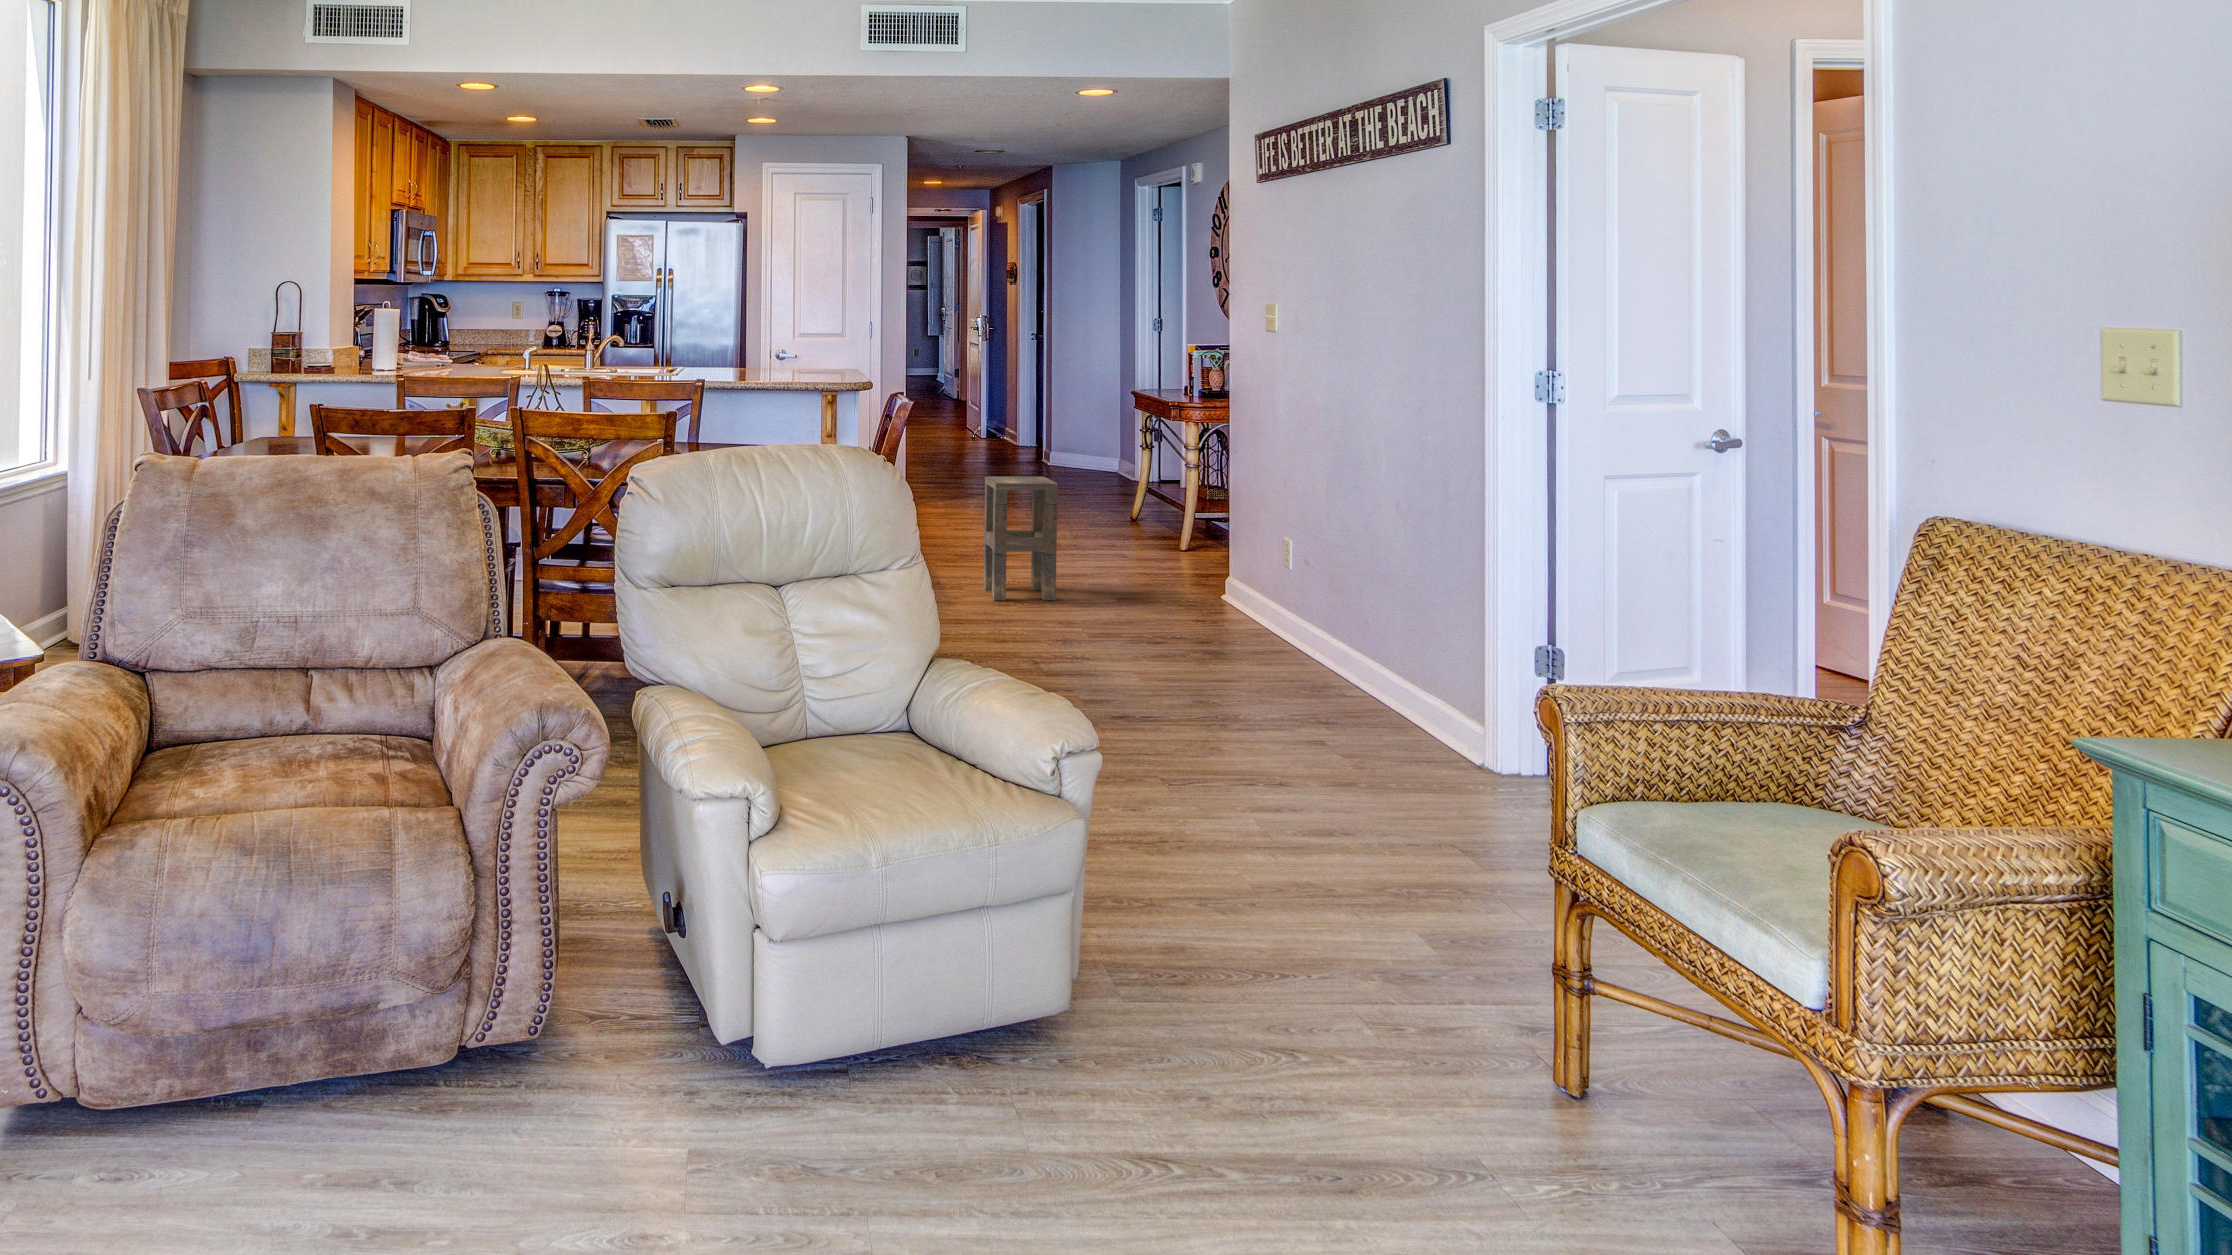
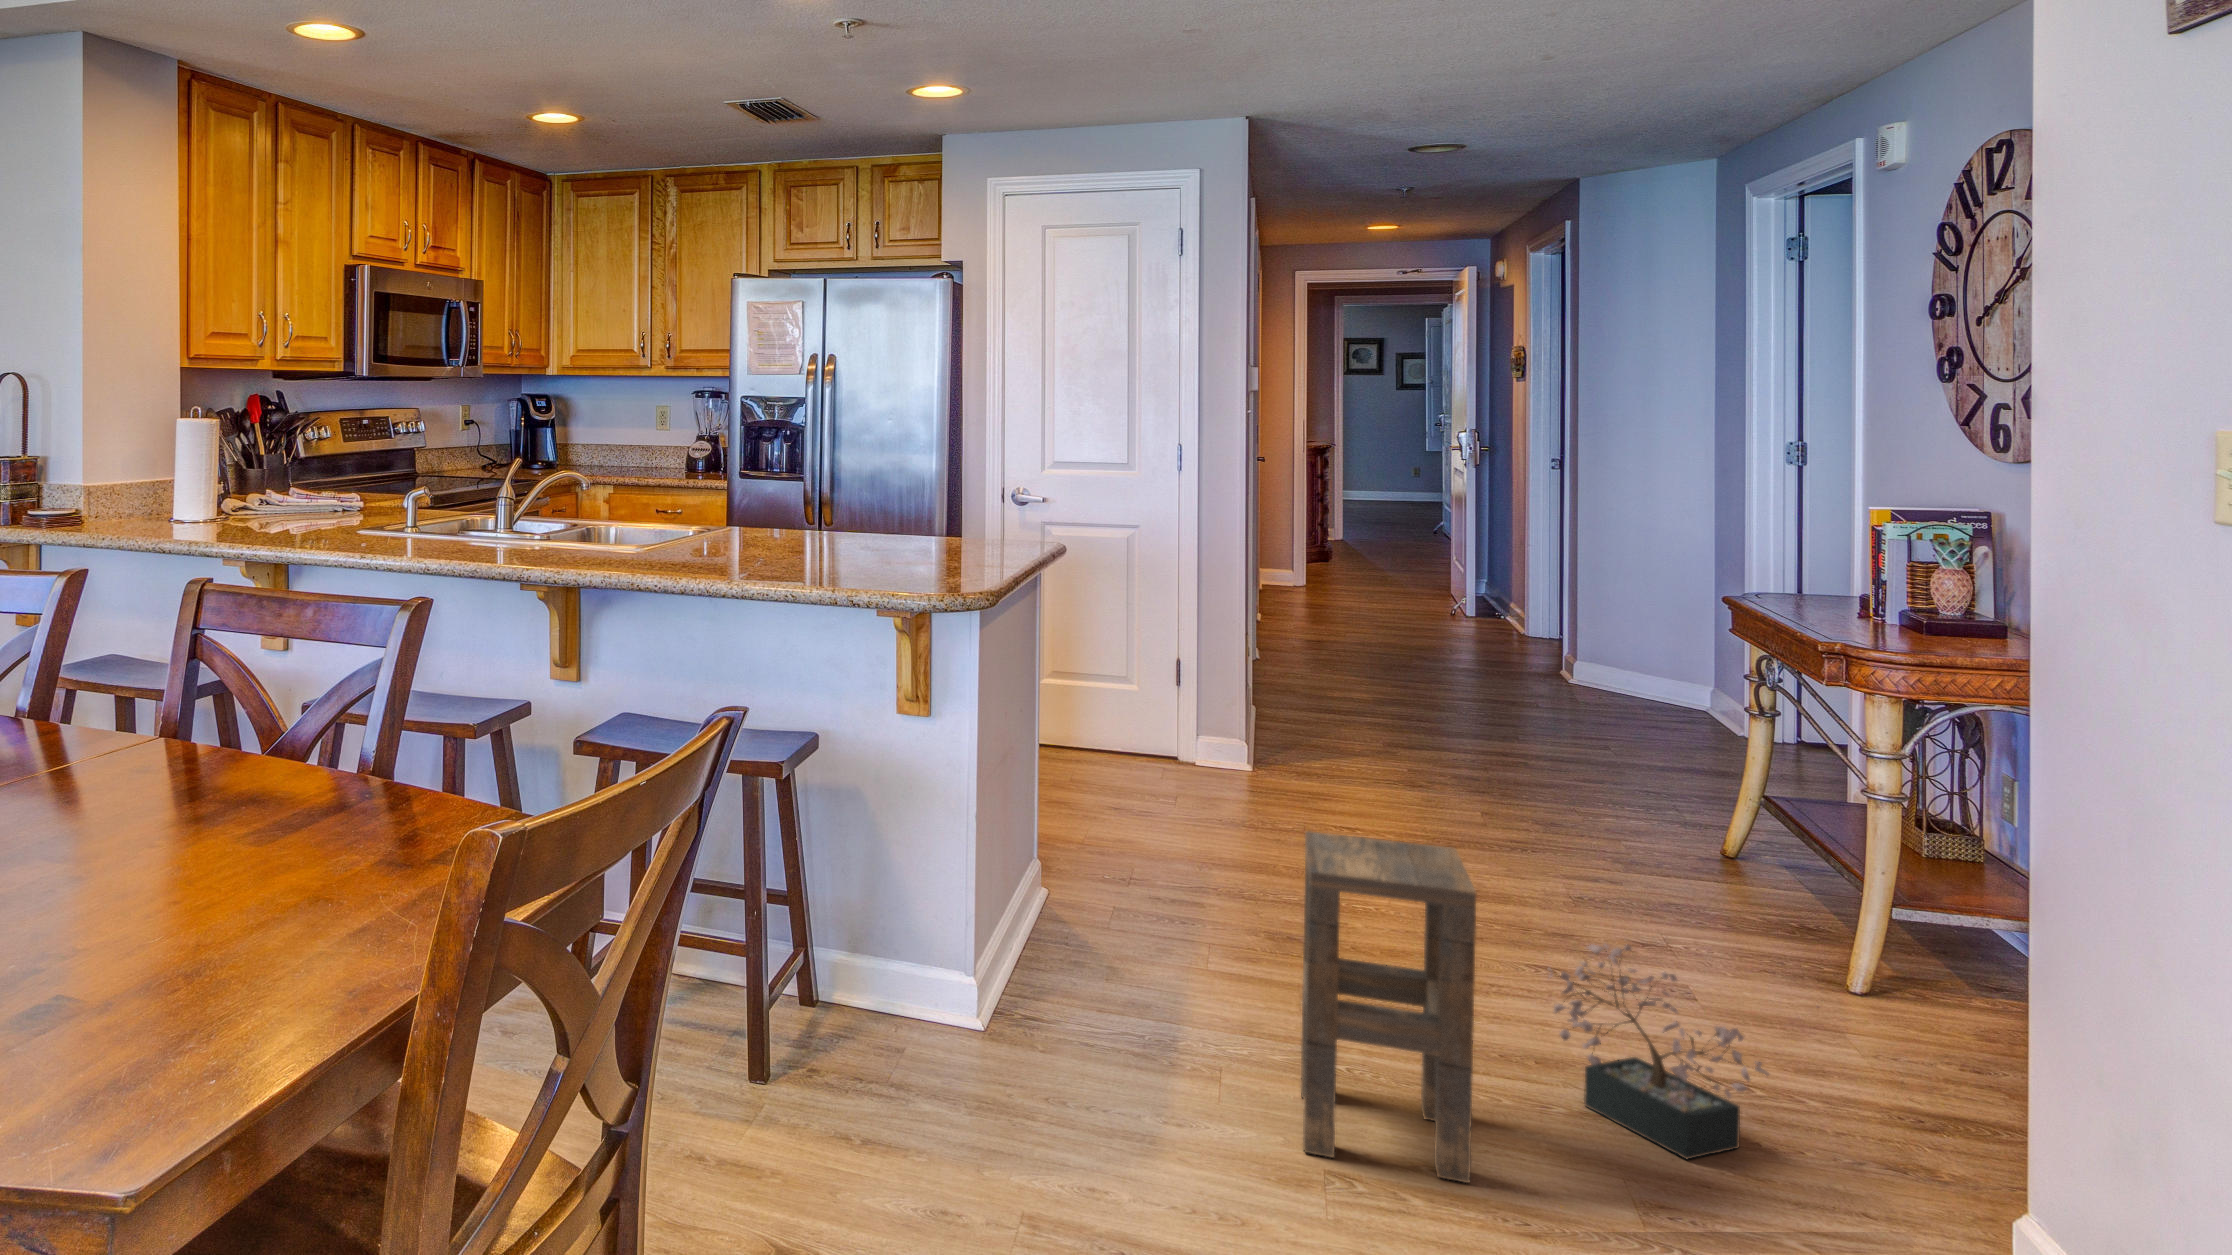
decorative plant: none [1075,516,1155,589] -> present [1548,944,1769,1159]

